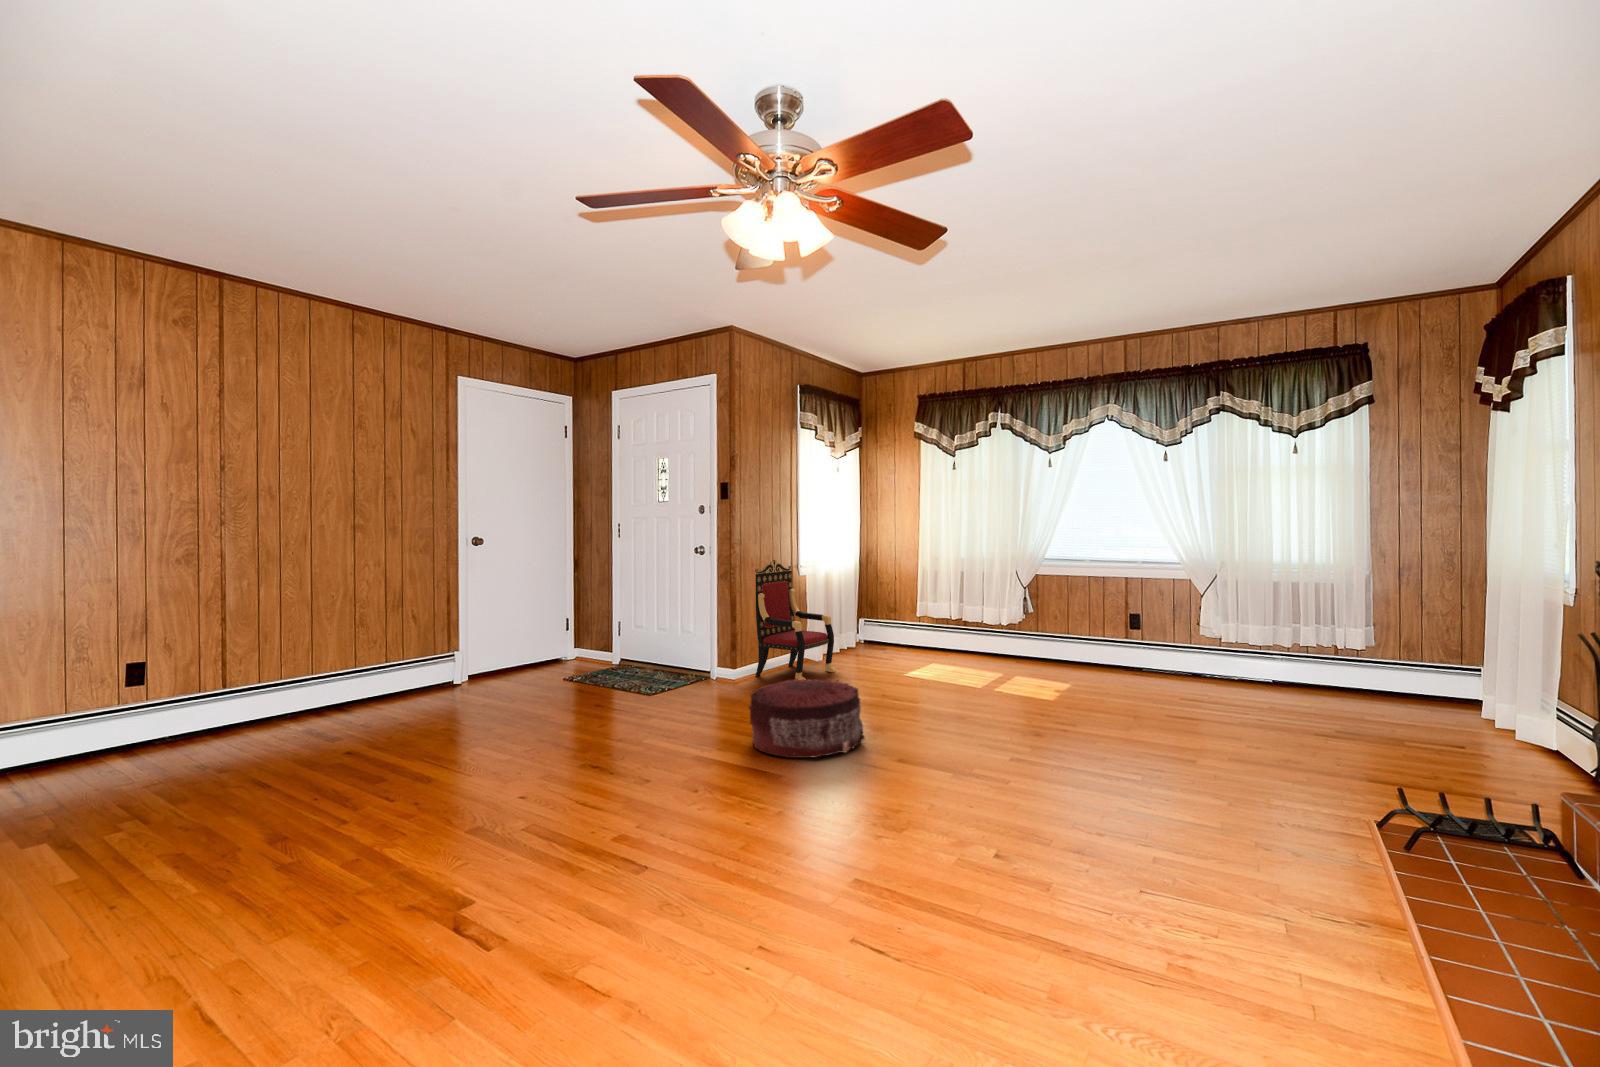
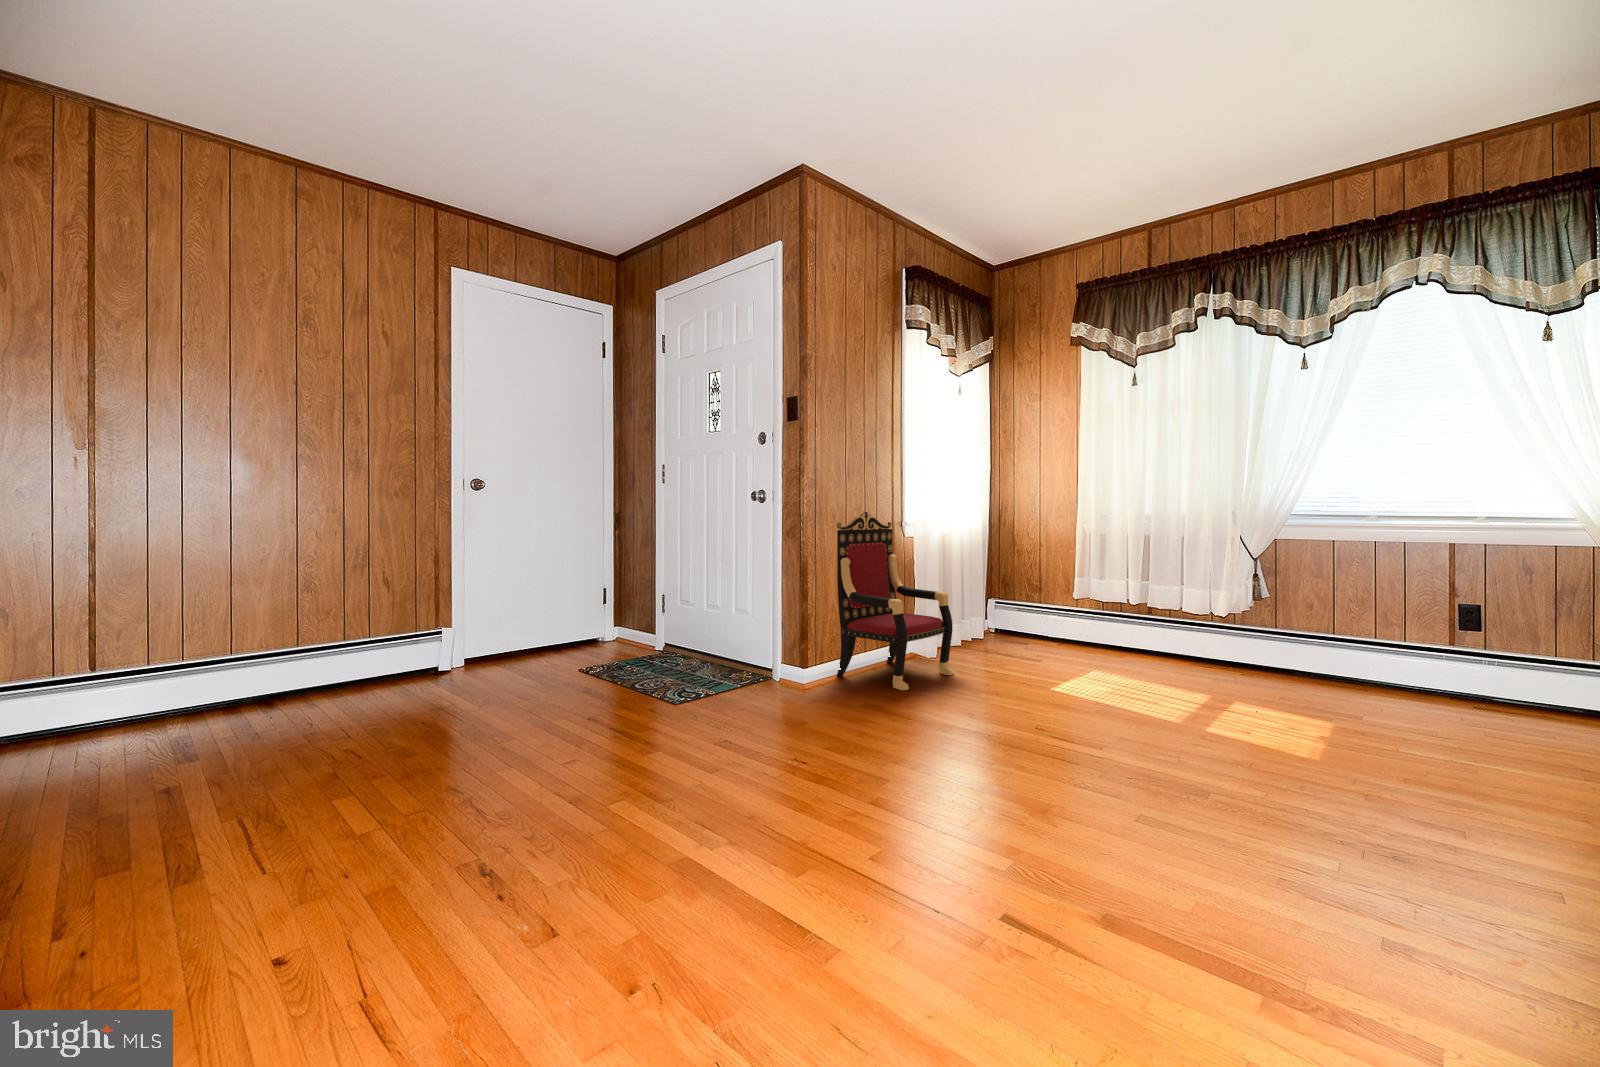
pouf: present [749,679,865,758] -> none [785,695,1011,877]

